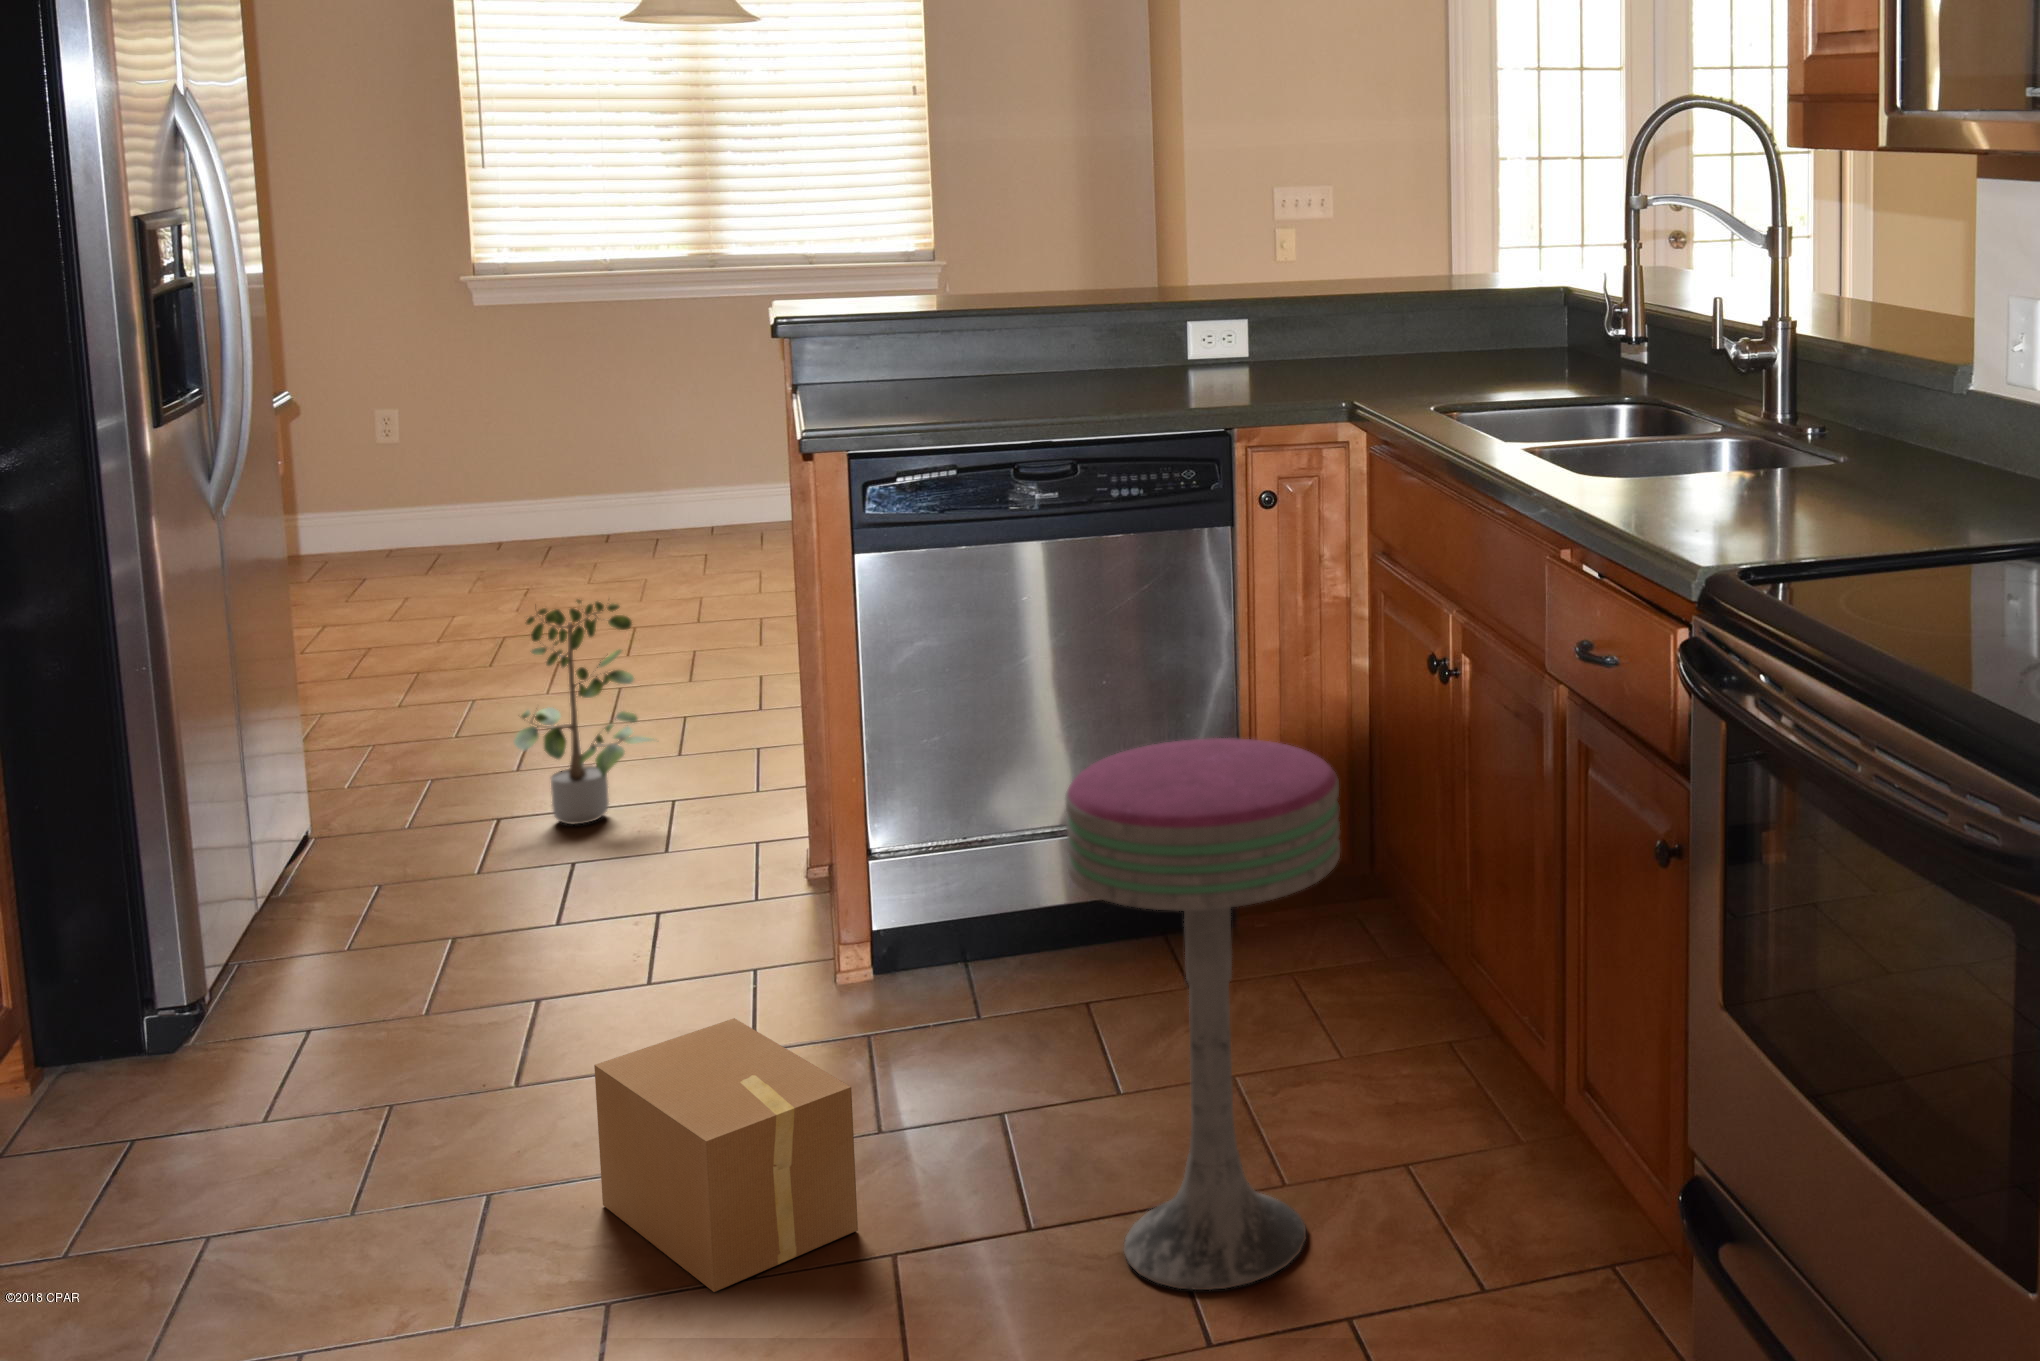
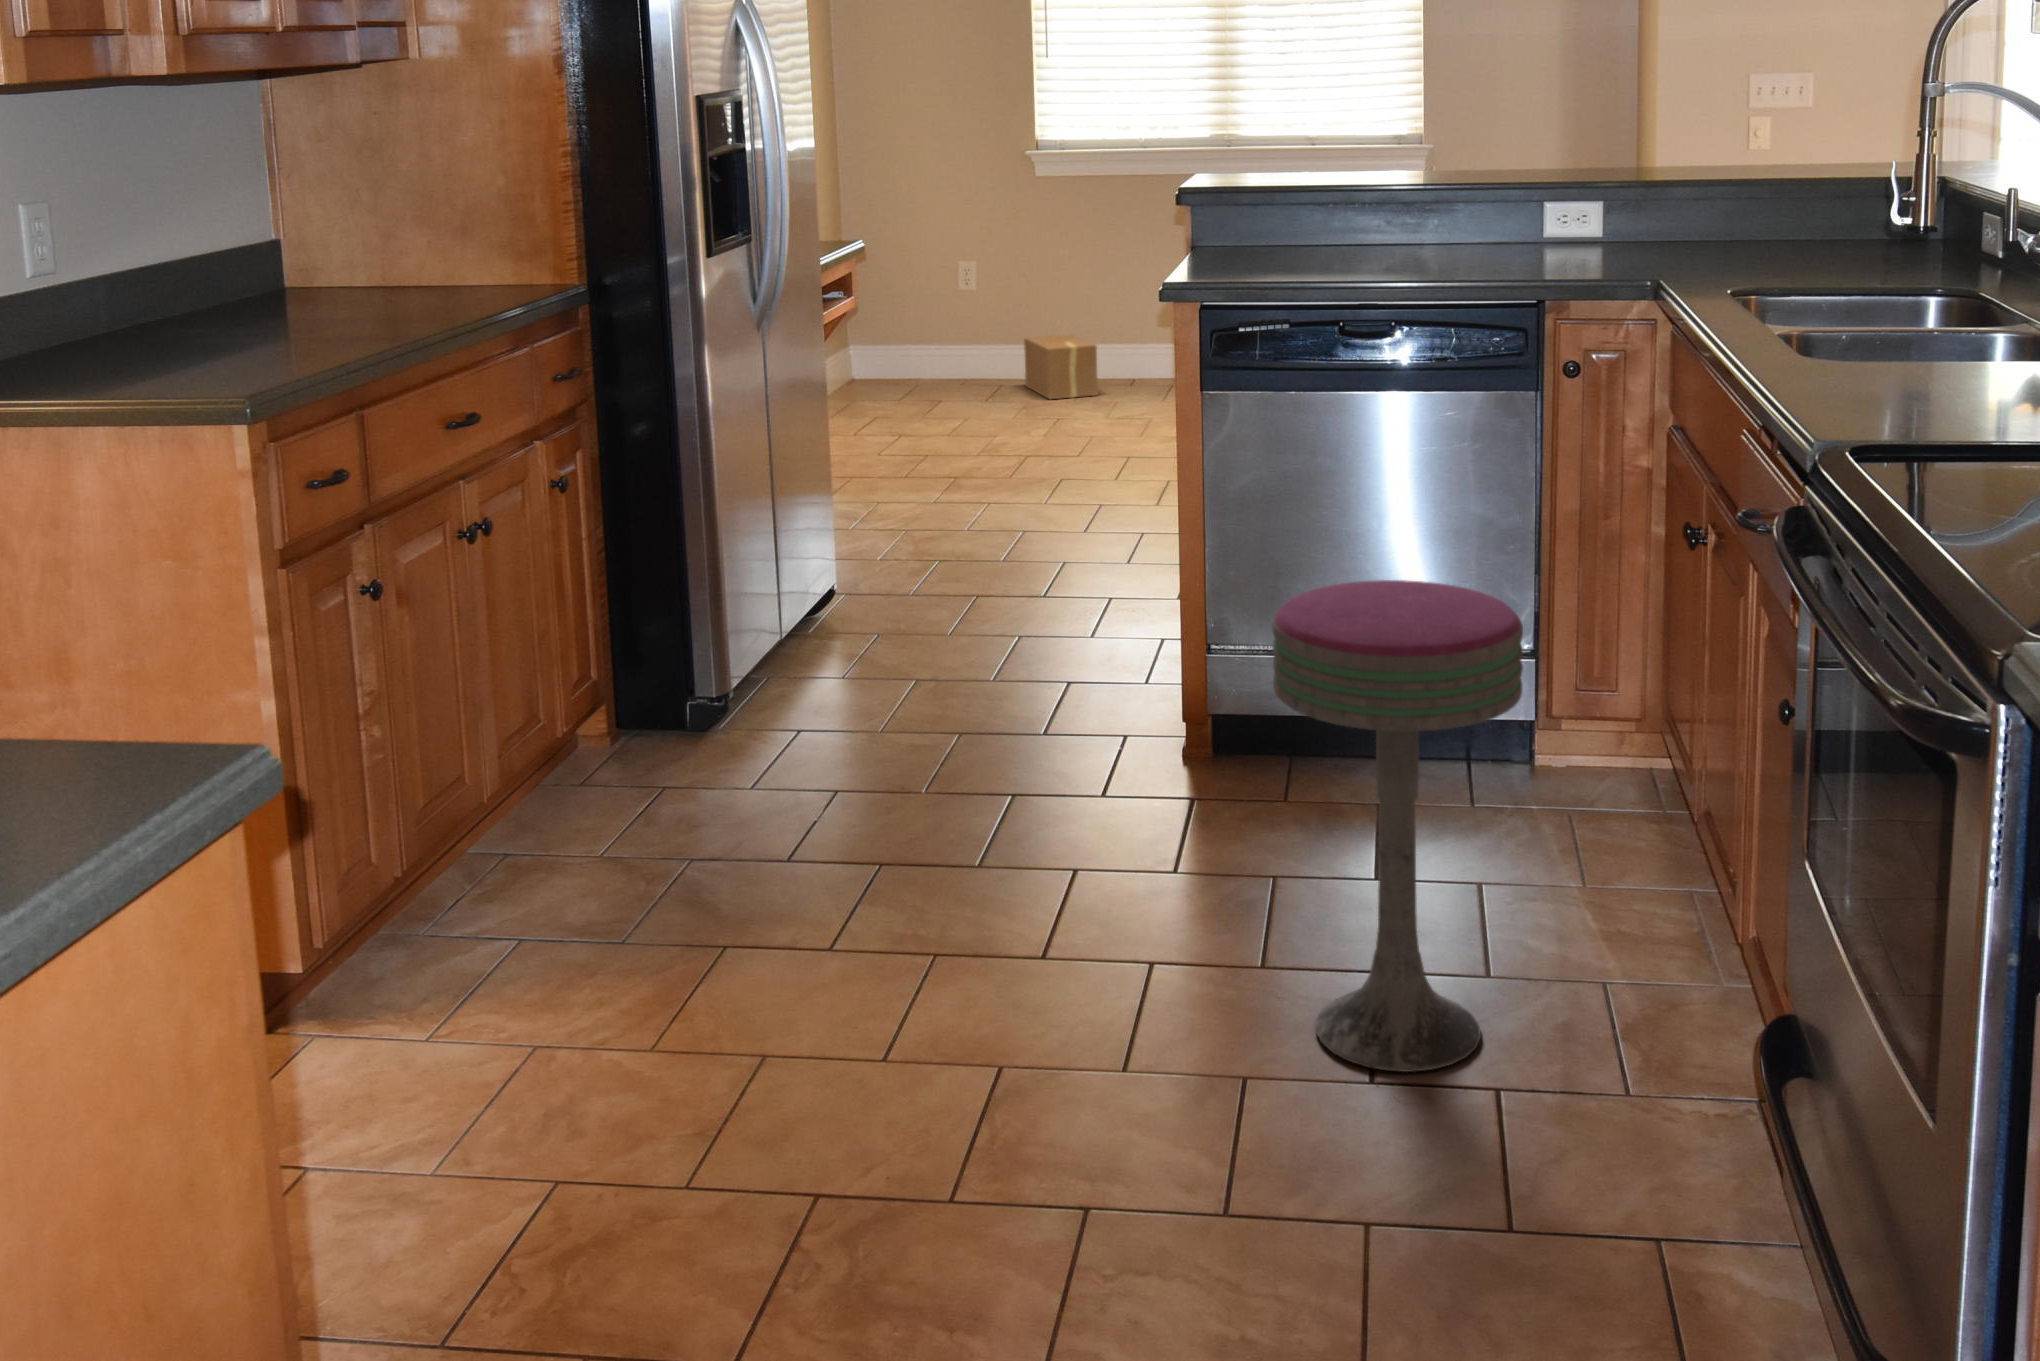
potted plant: present [514,600,653,824] -> none [984,417,1094,605]
cardboard box: present [594,1018,858,1292] -> present [1024,335,1098,399]

